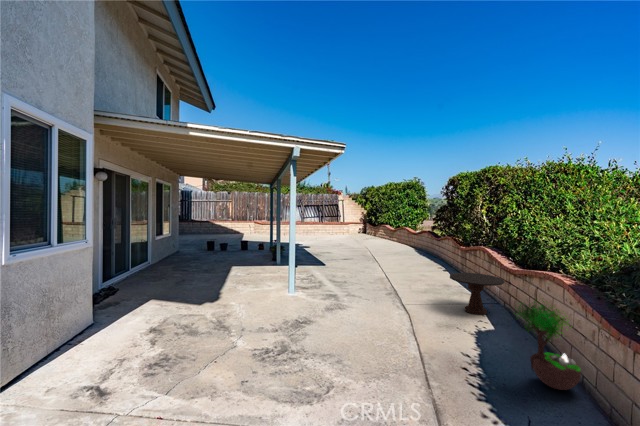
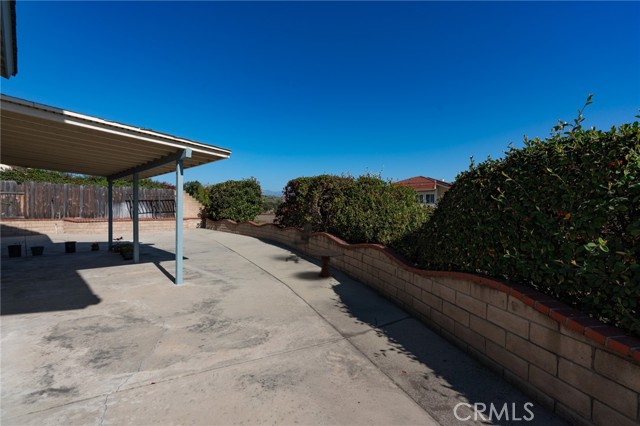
chair: none [431,234,469,285] -> present [286,224,312,263]
potted tree: present [515,301,581,390] -> none [359,254,391,304]

